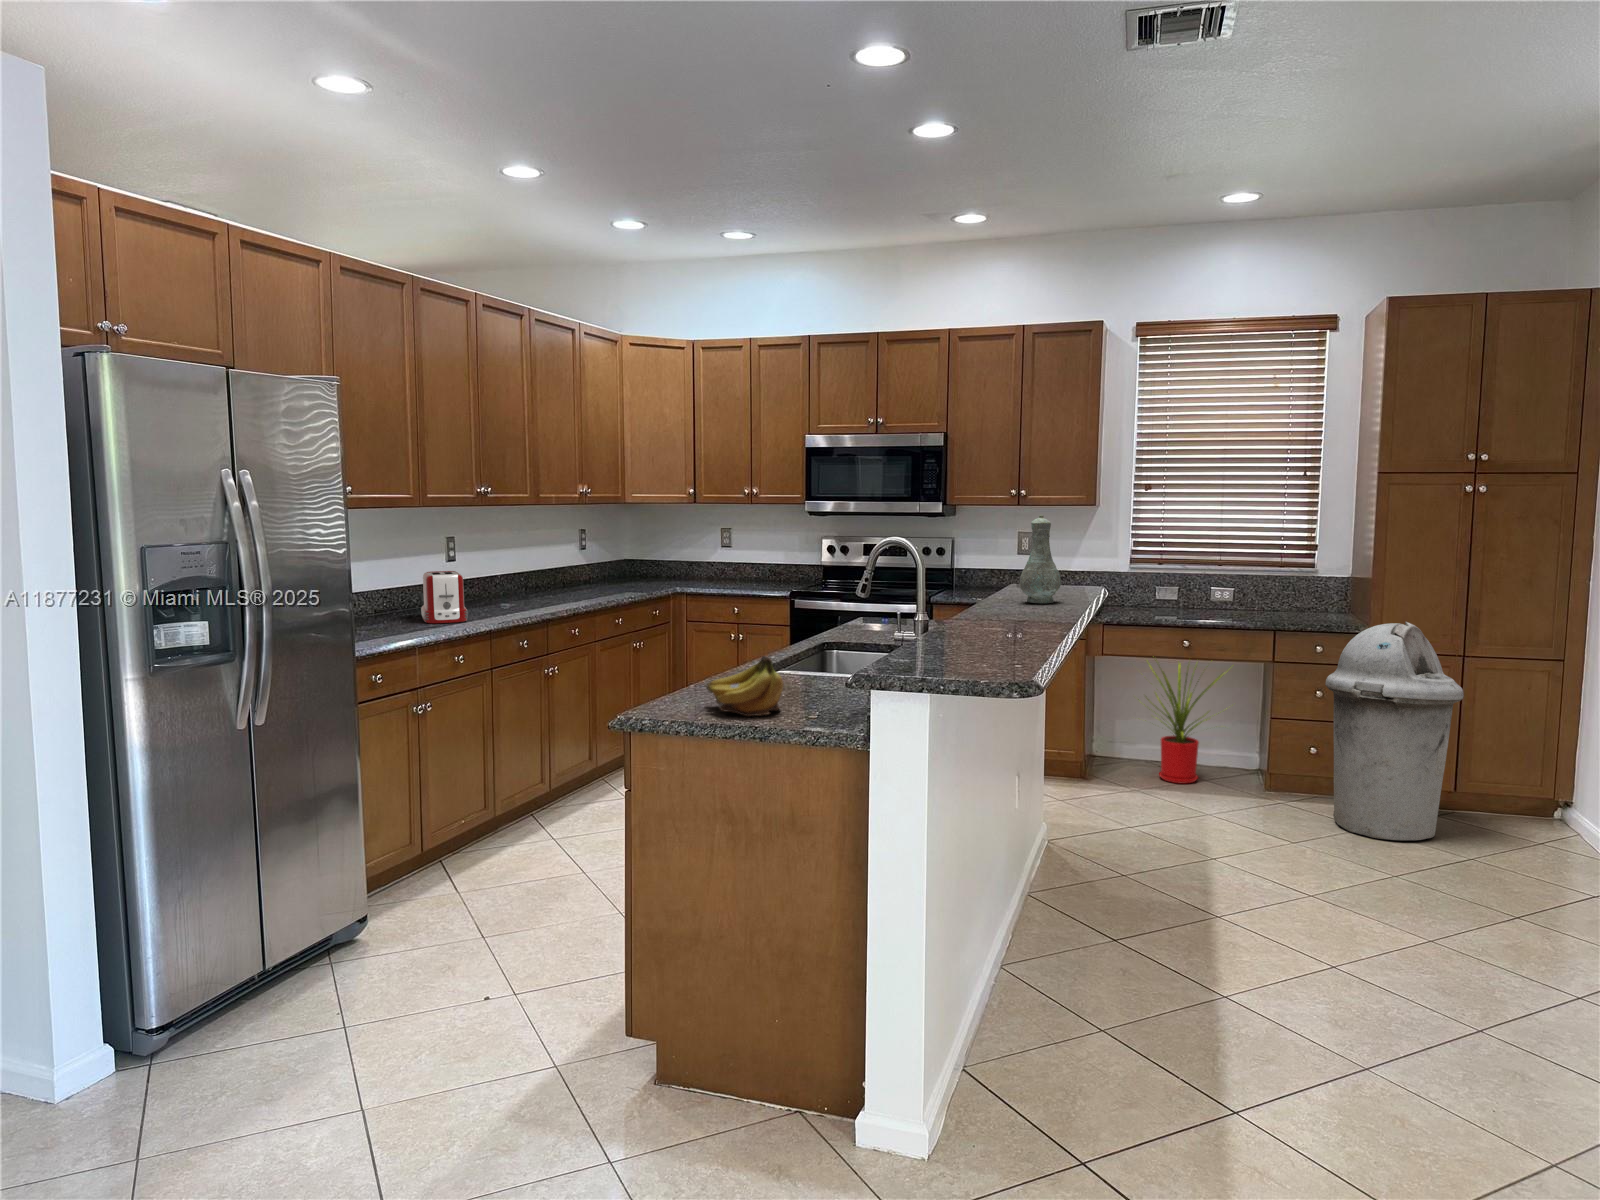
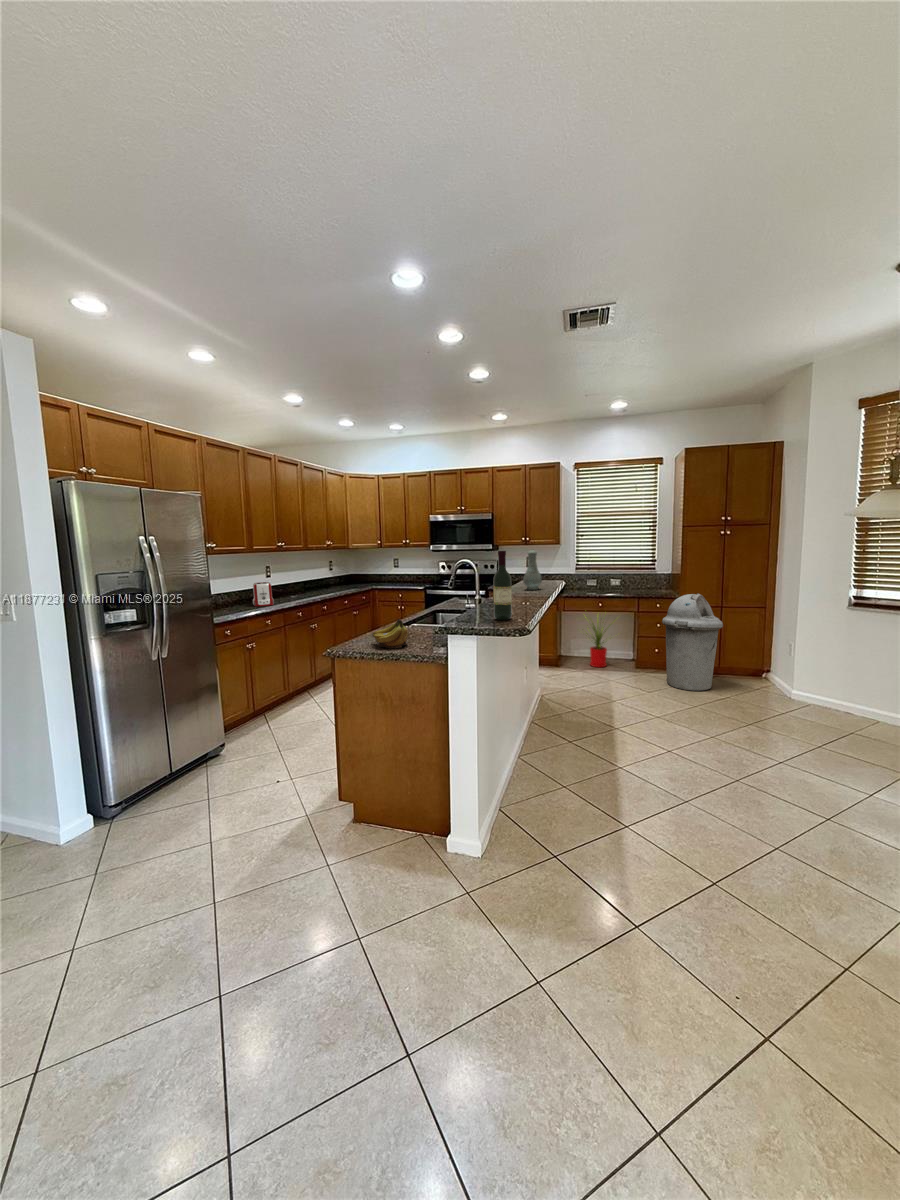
wine bottle: none [967,520,1005,662] -> present [493,551,512,620]

